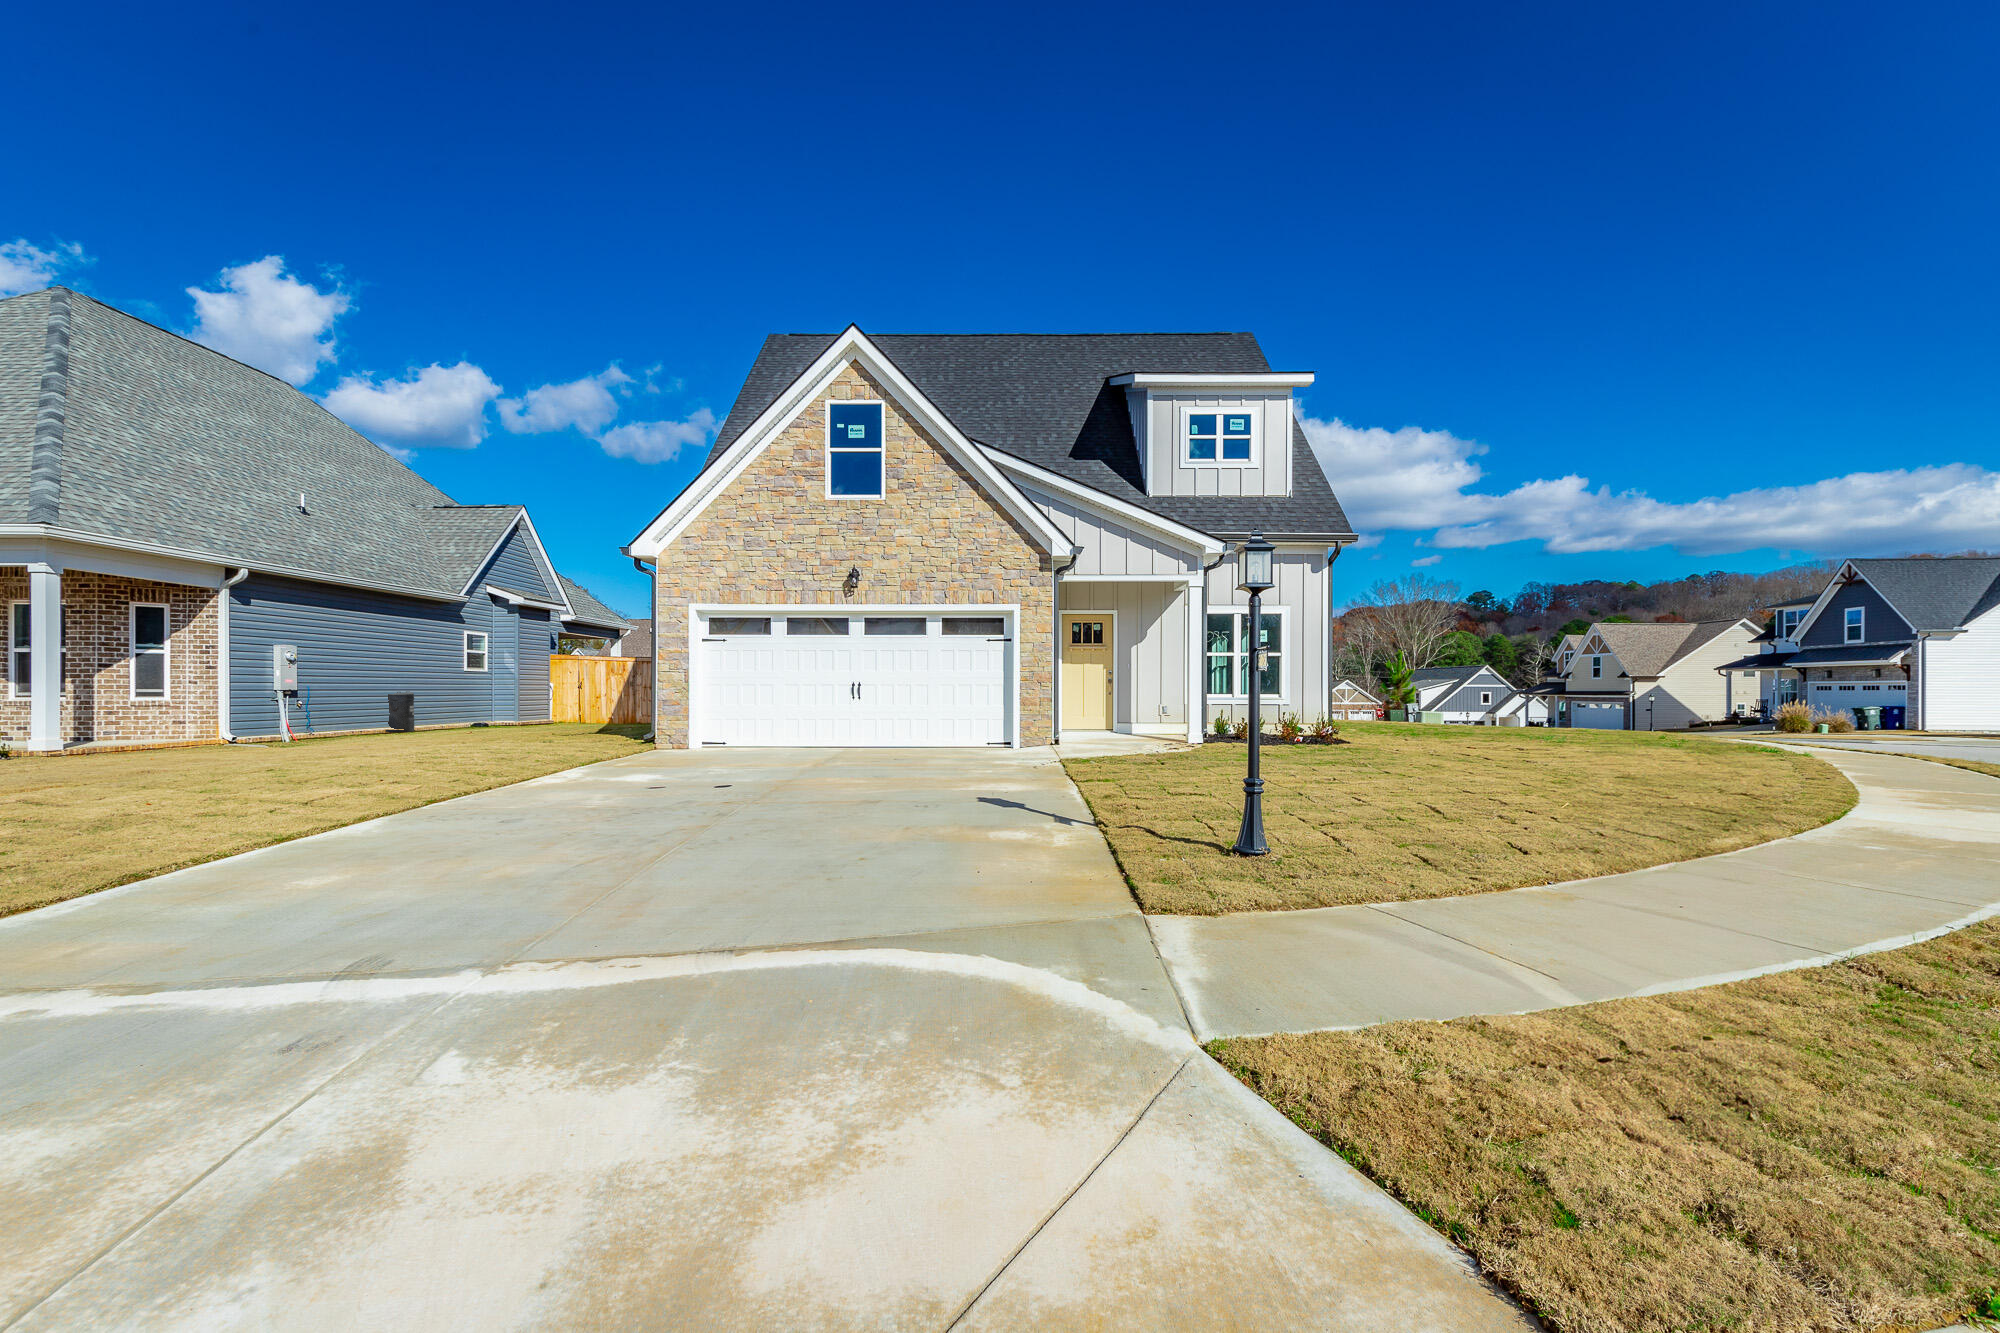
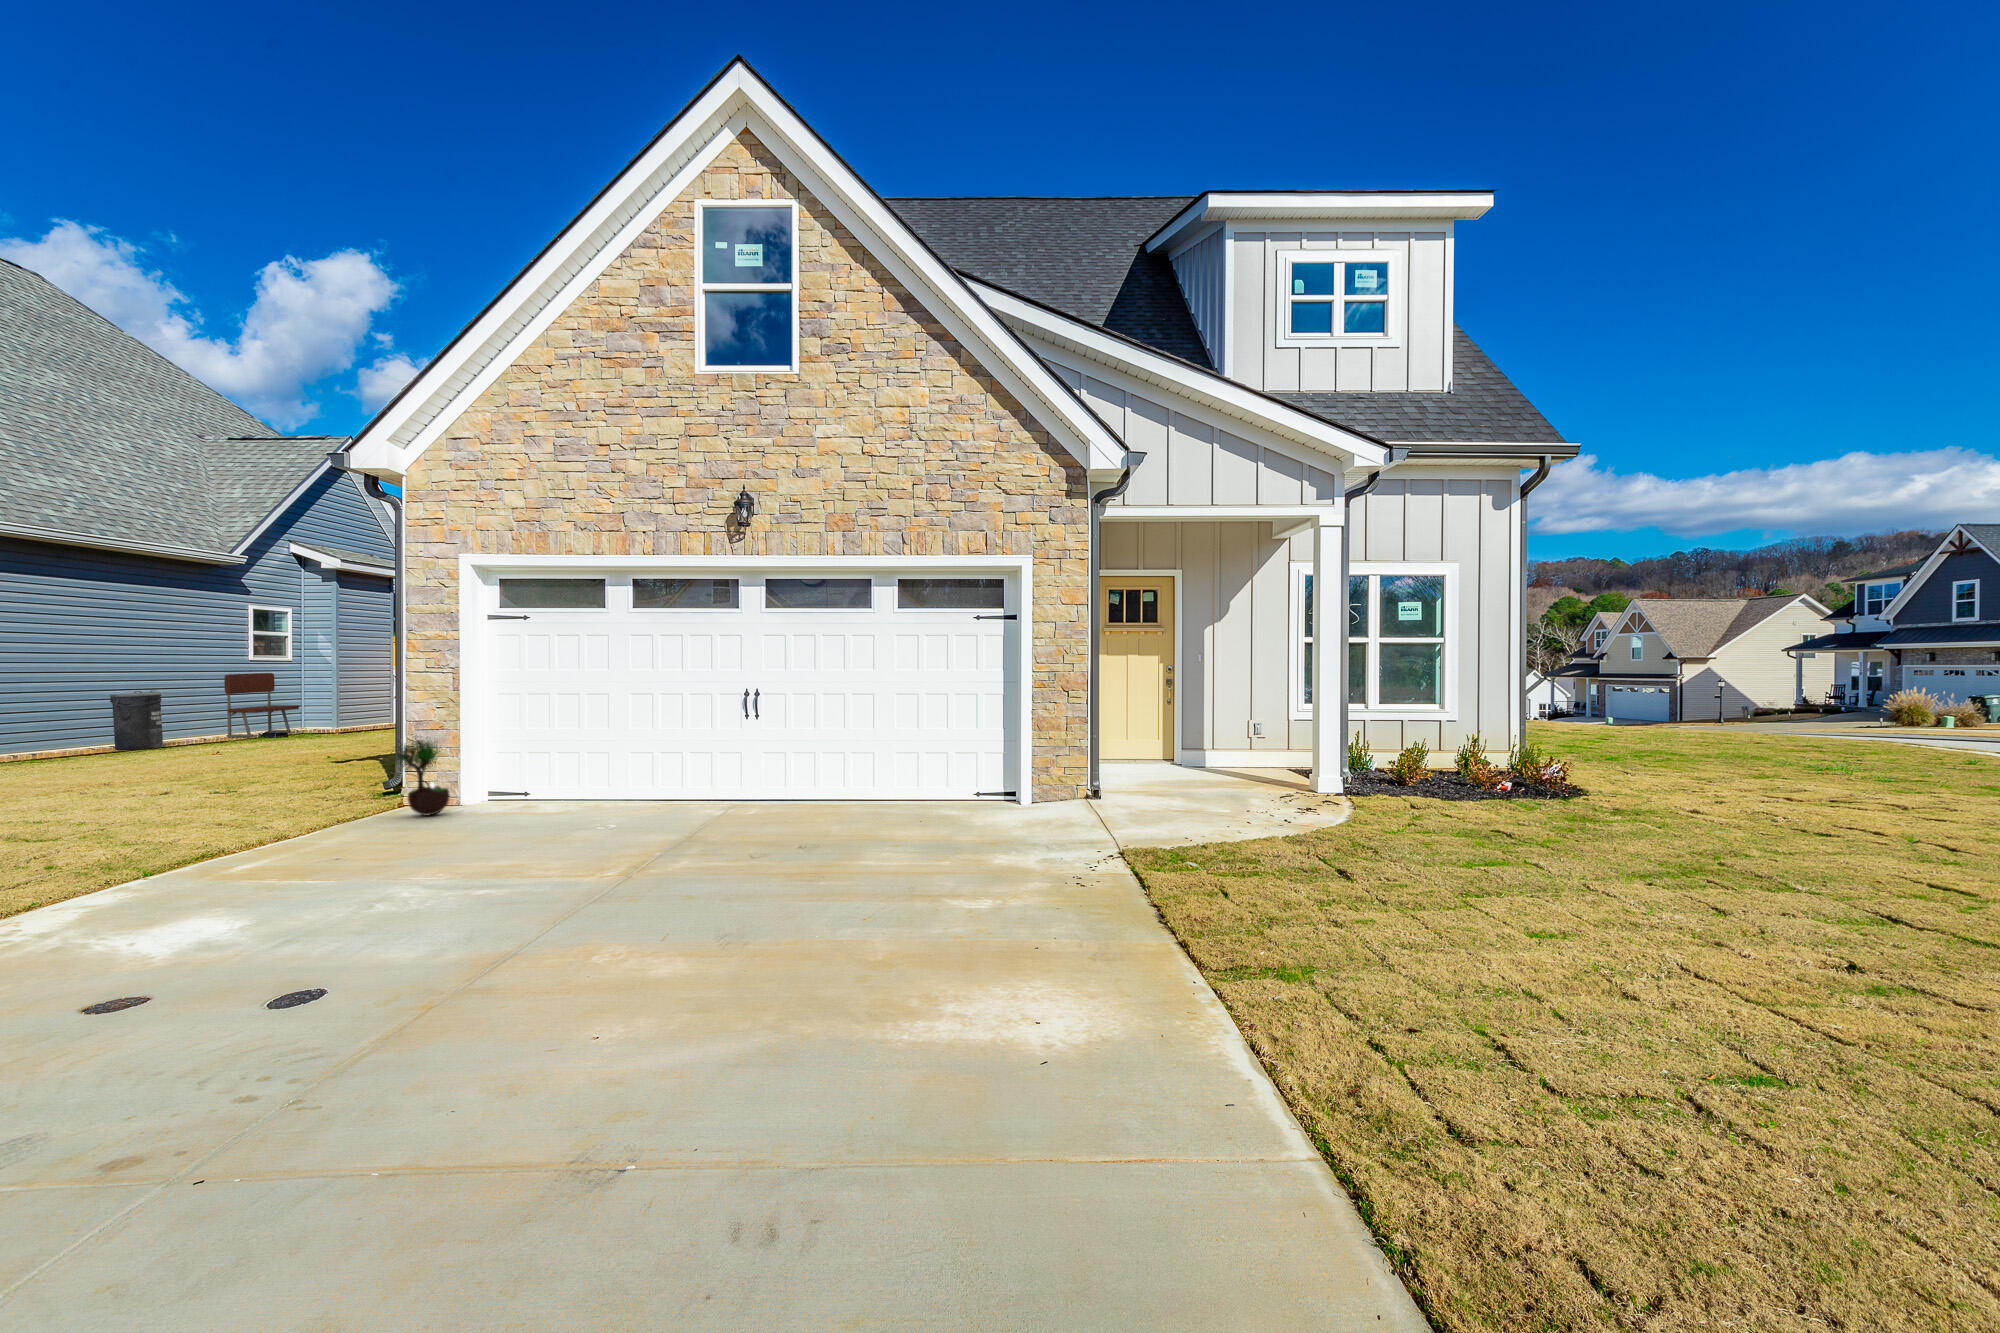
bench: none [440,681,486,727] -> present [224,673,299,737]
potted tree: none [657,704,686,753] -> present [391,736,450,816]

